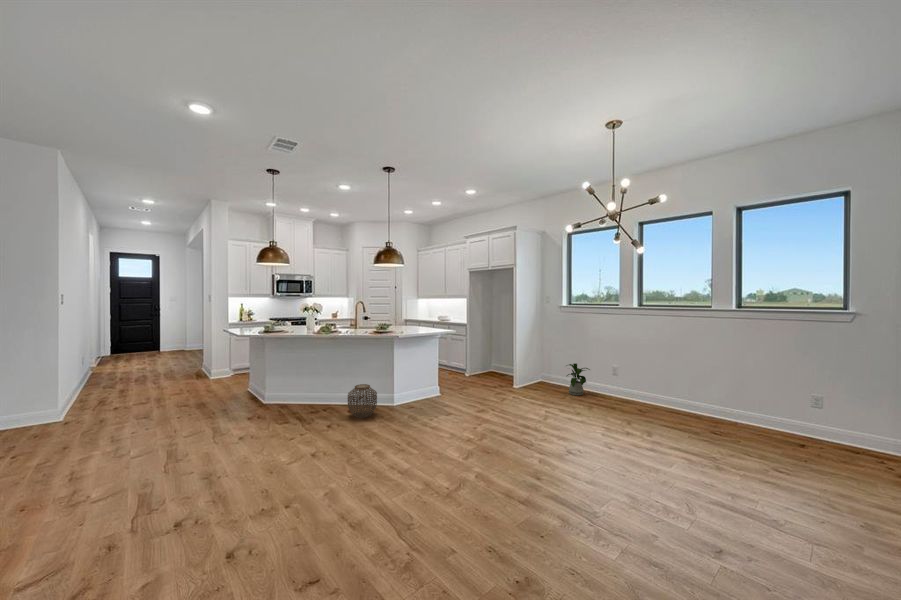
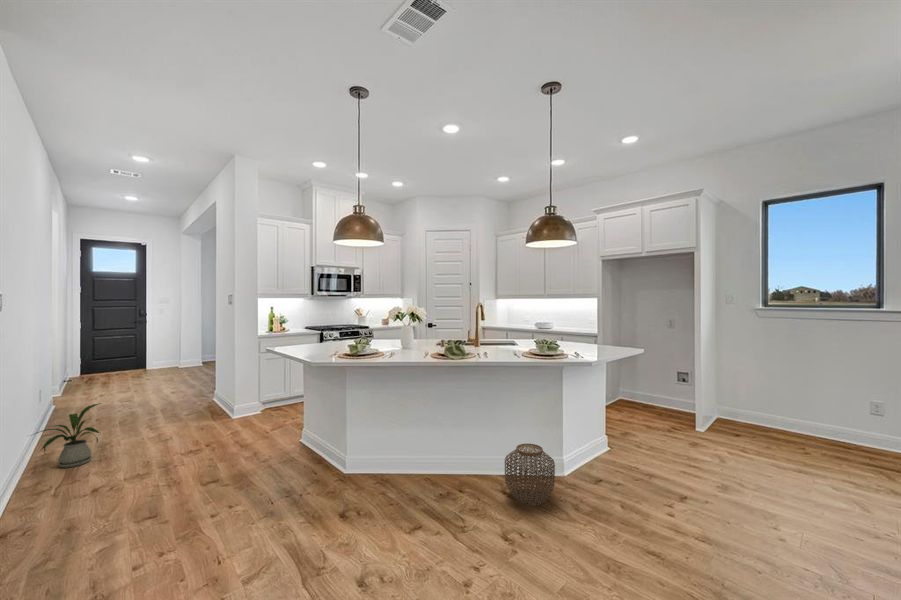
house plant: present [567,363,590,395] -> present [35,404,99,468]

